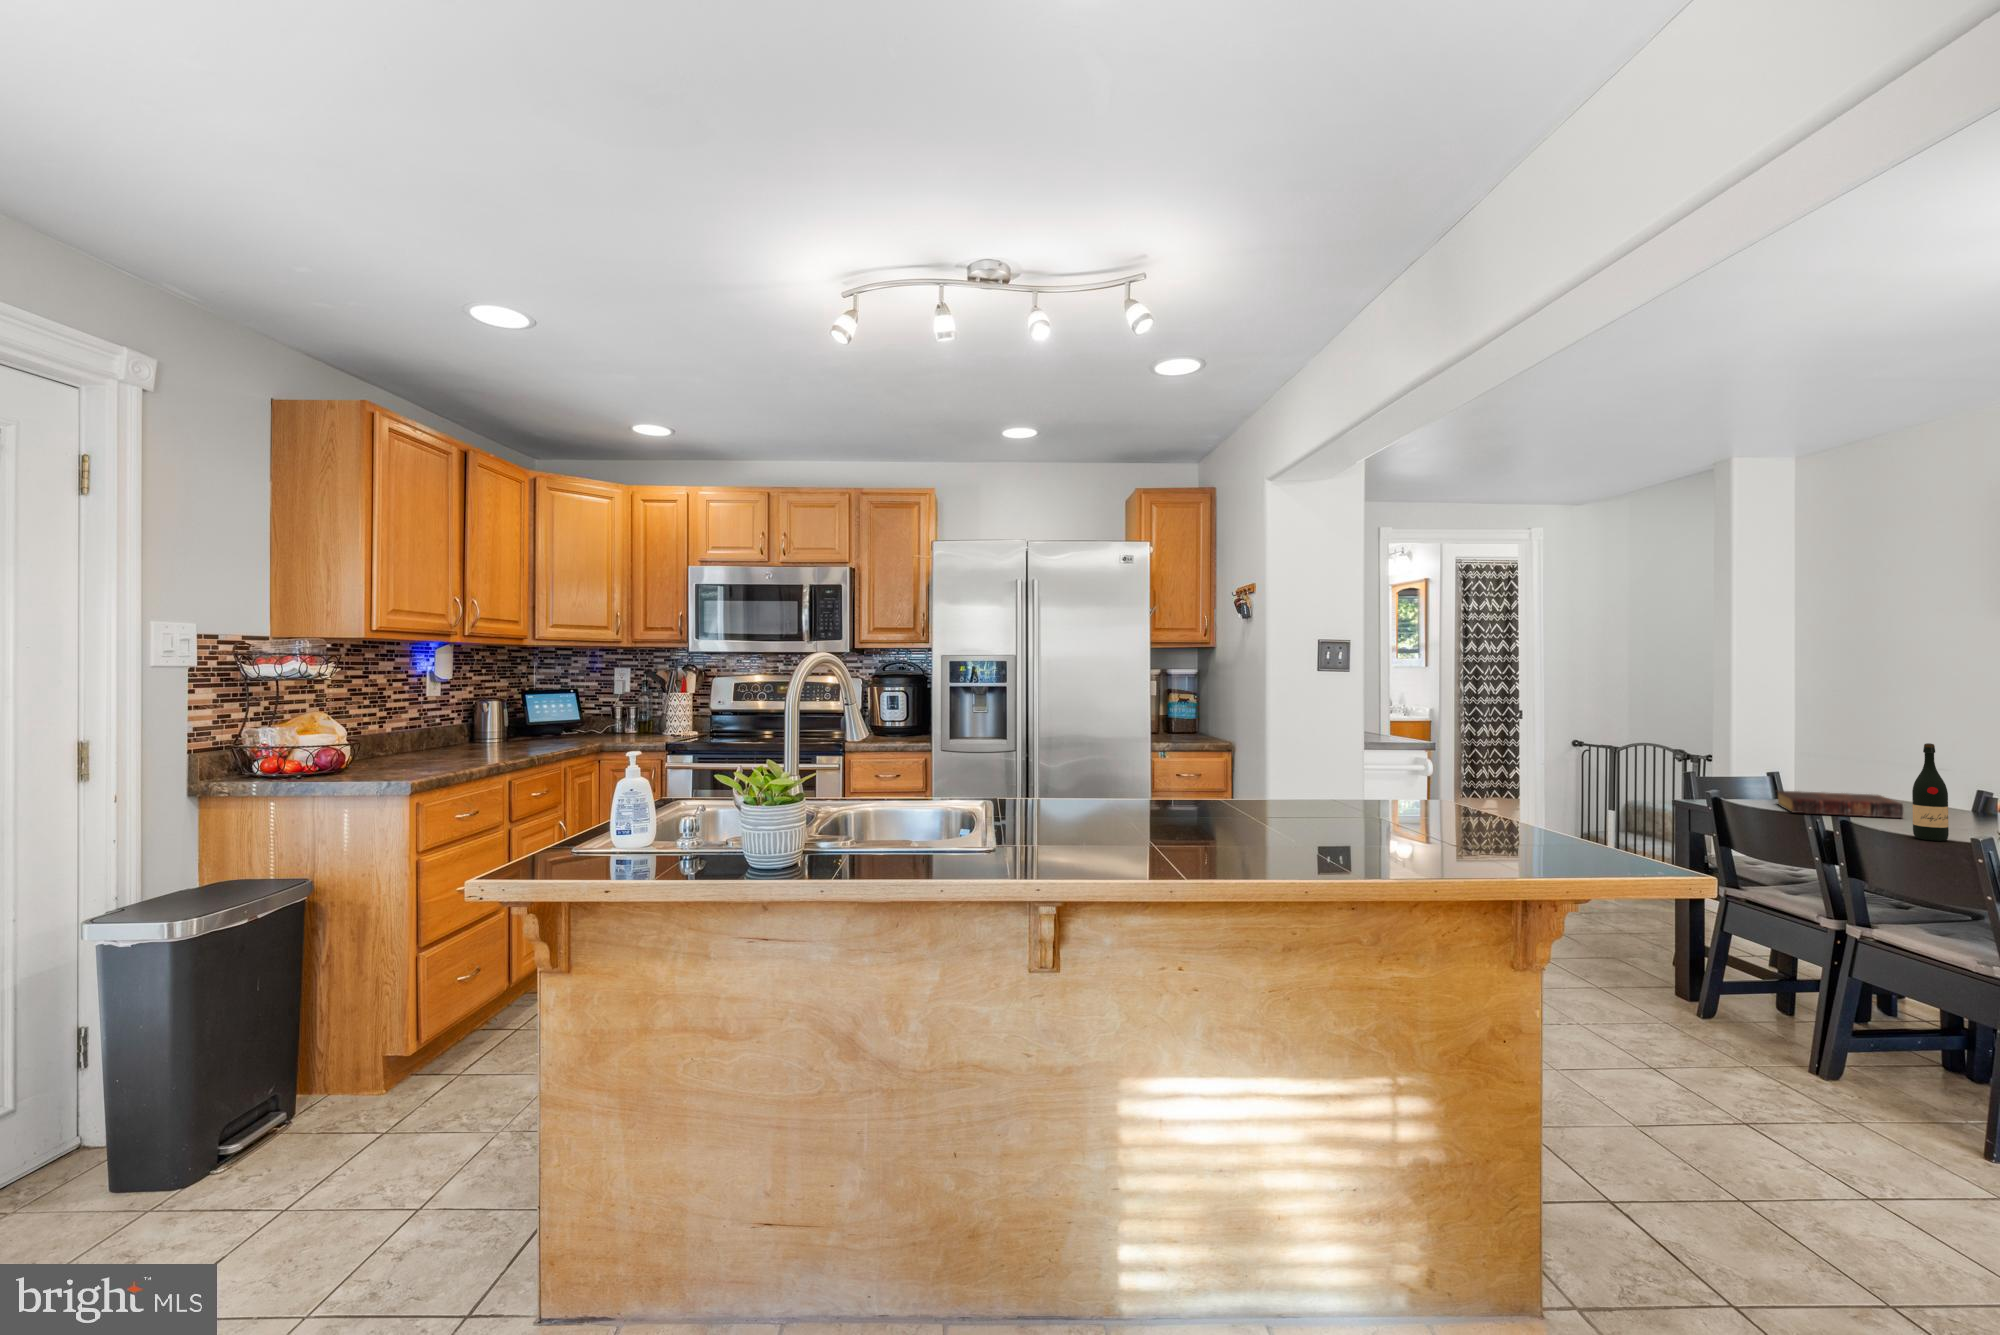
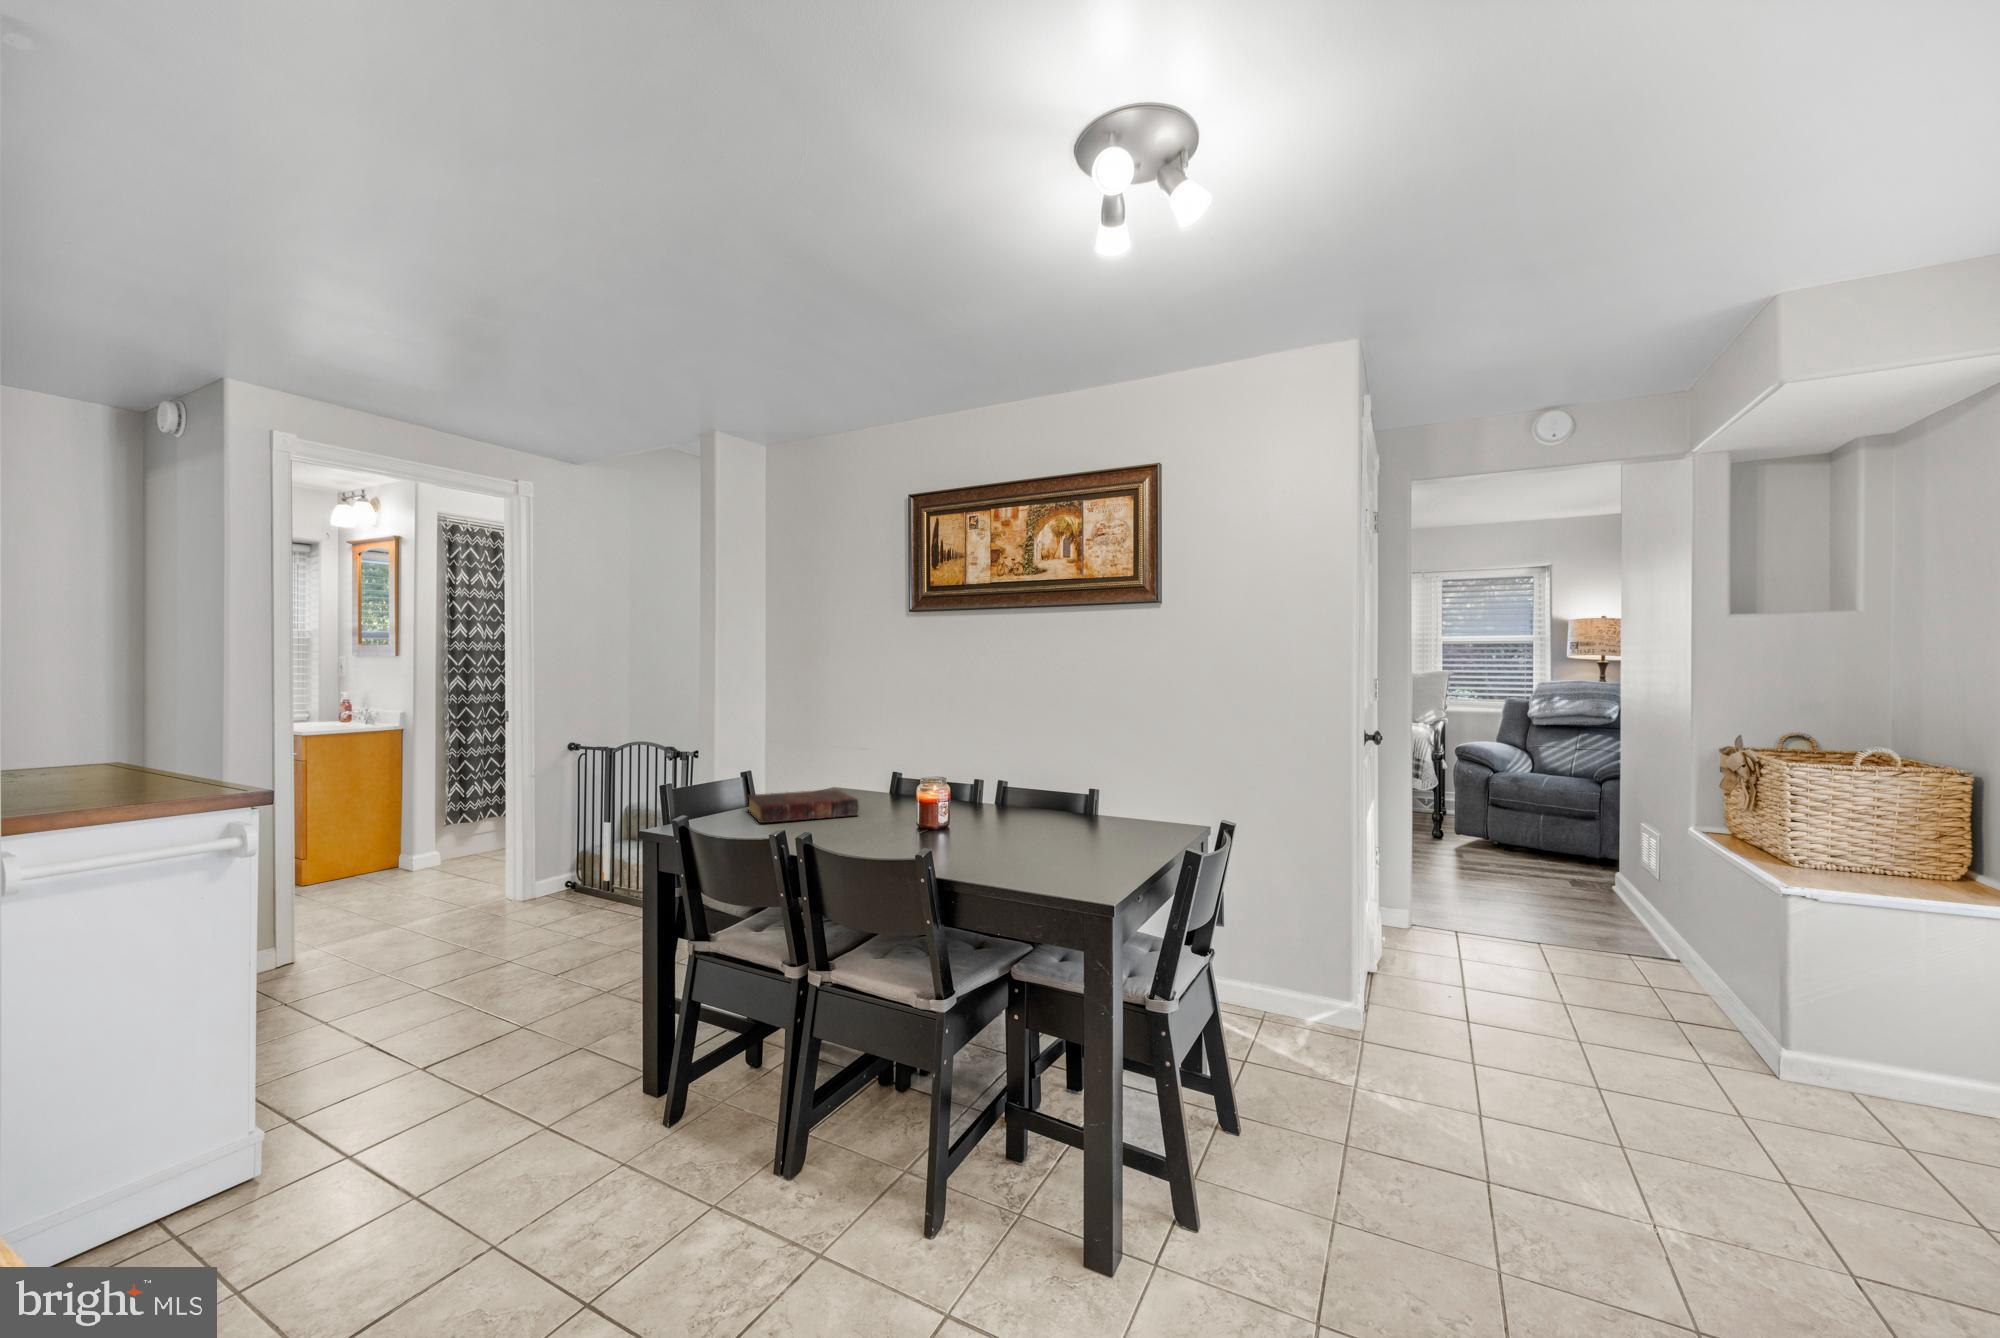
wine bottle: present [1912,743,1949,841] -> none [869,731,899,846]

